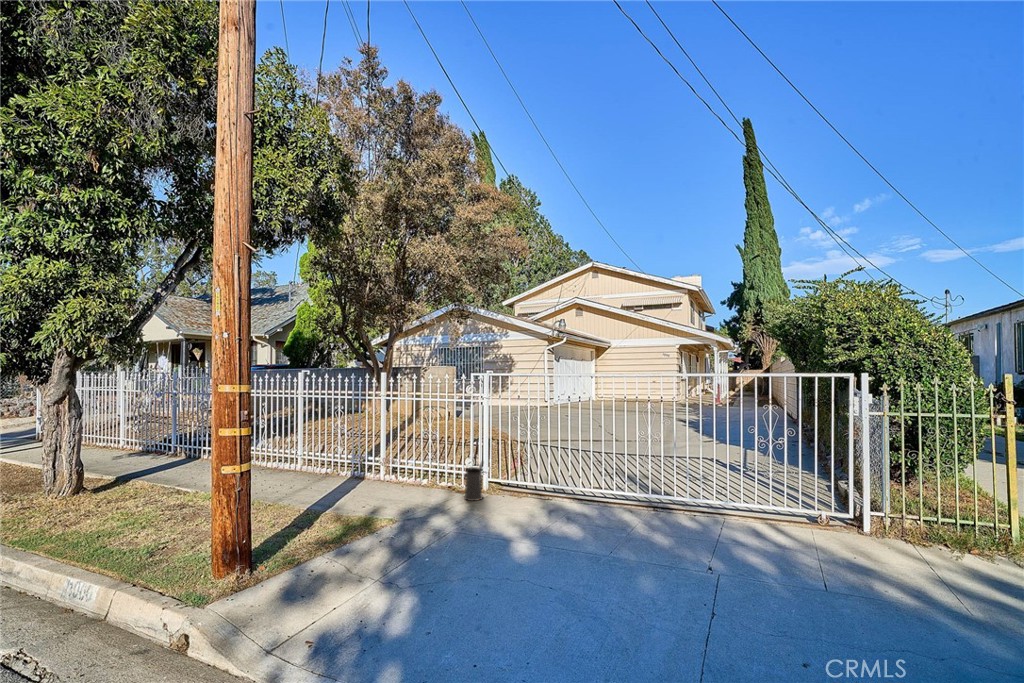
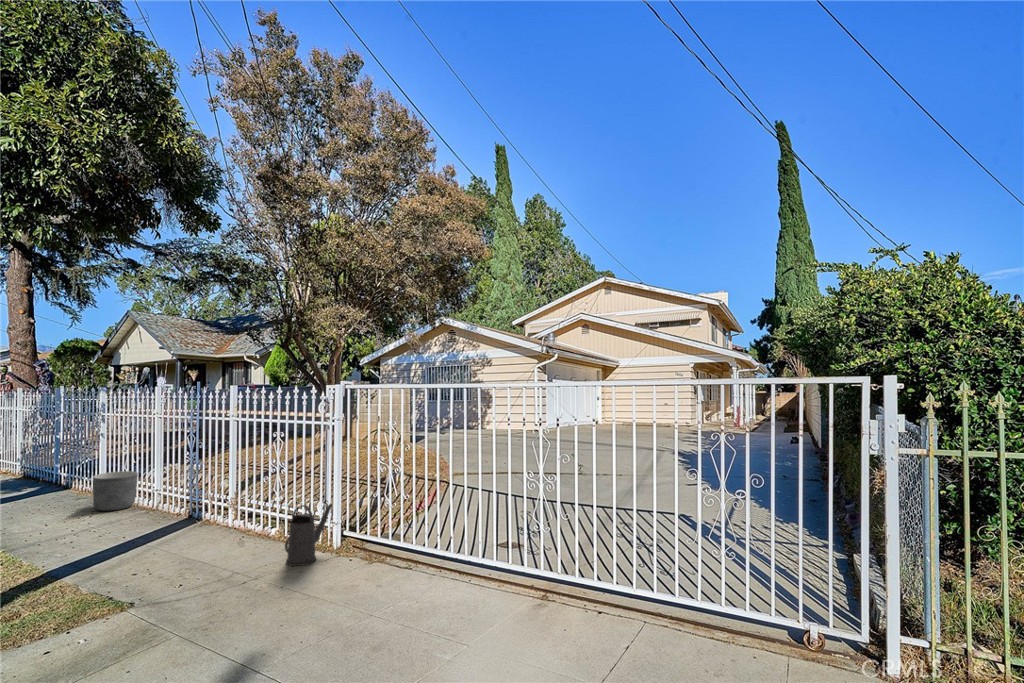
planter: none [273,444,303,474] -> present [93,471,138,511]

